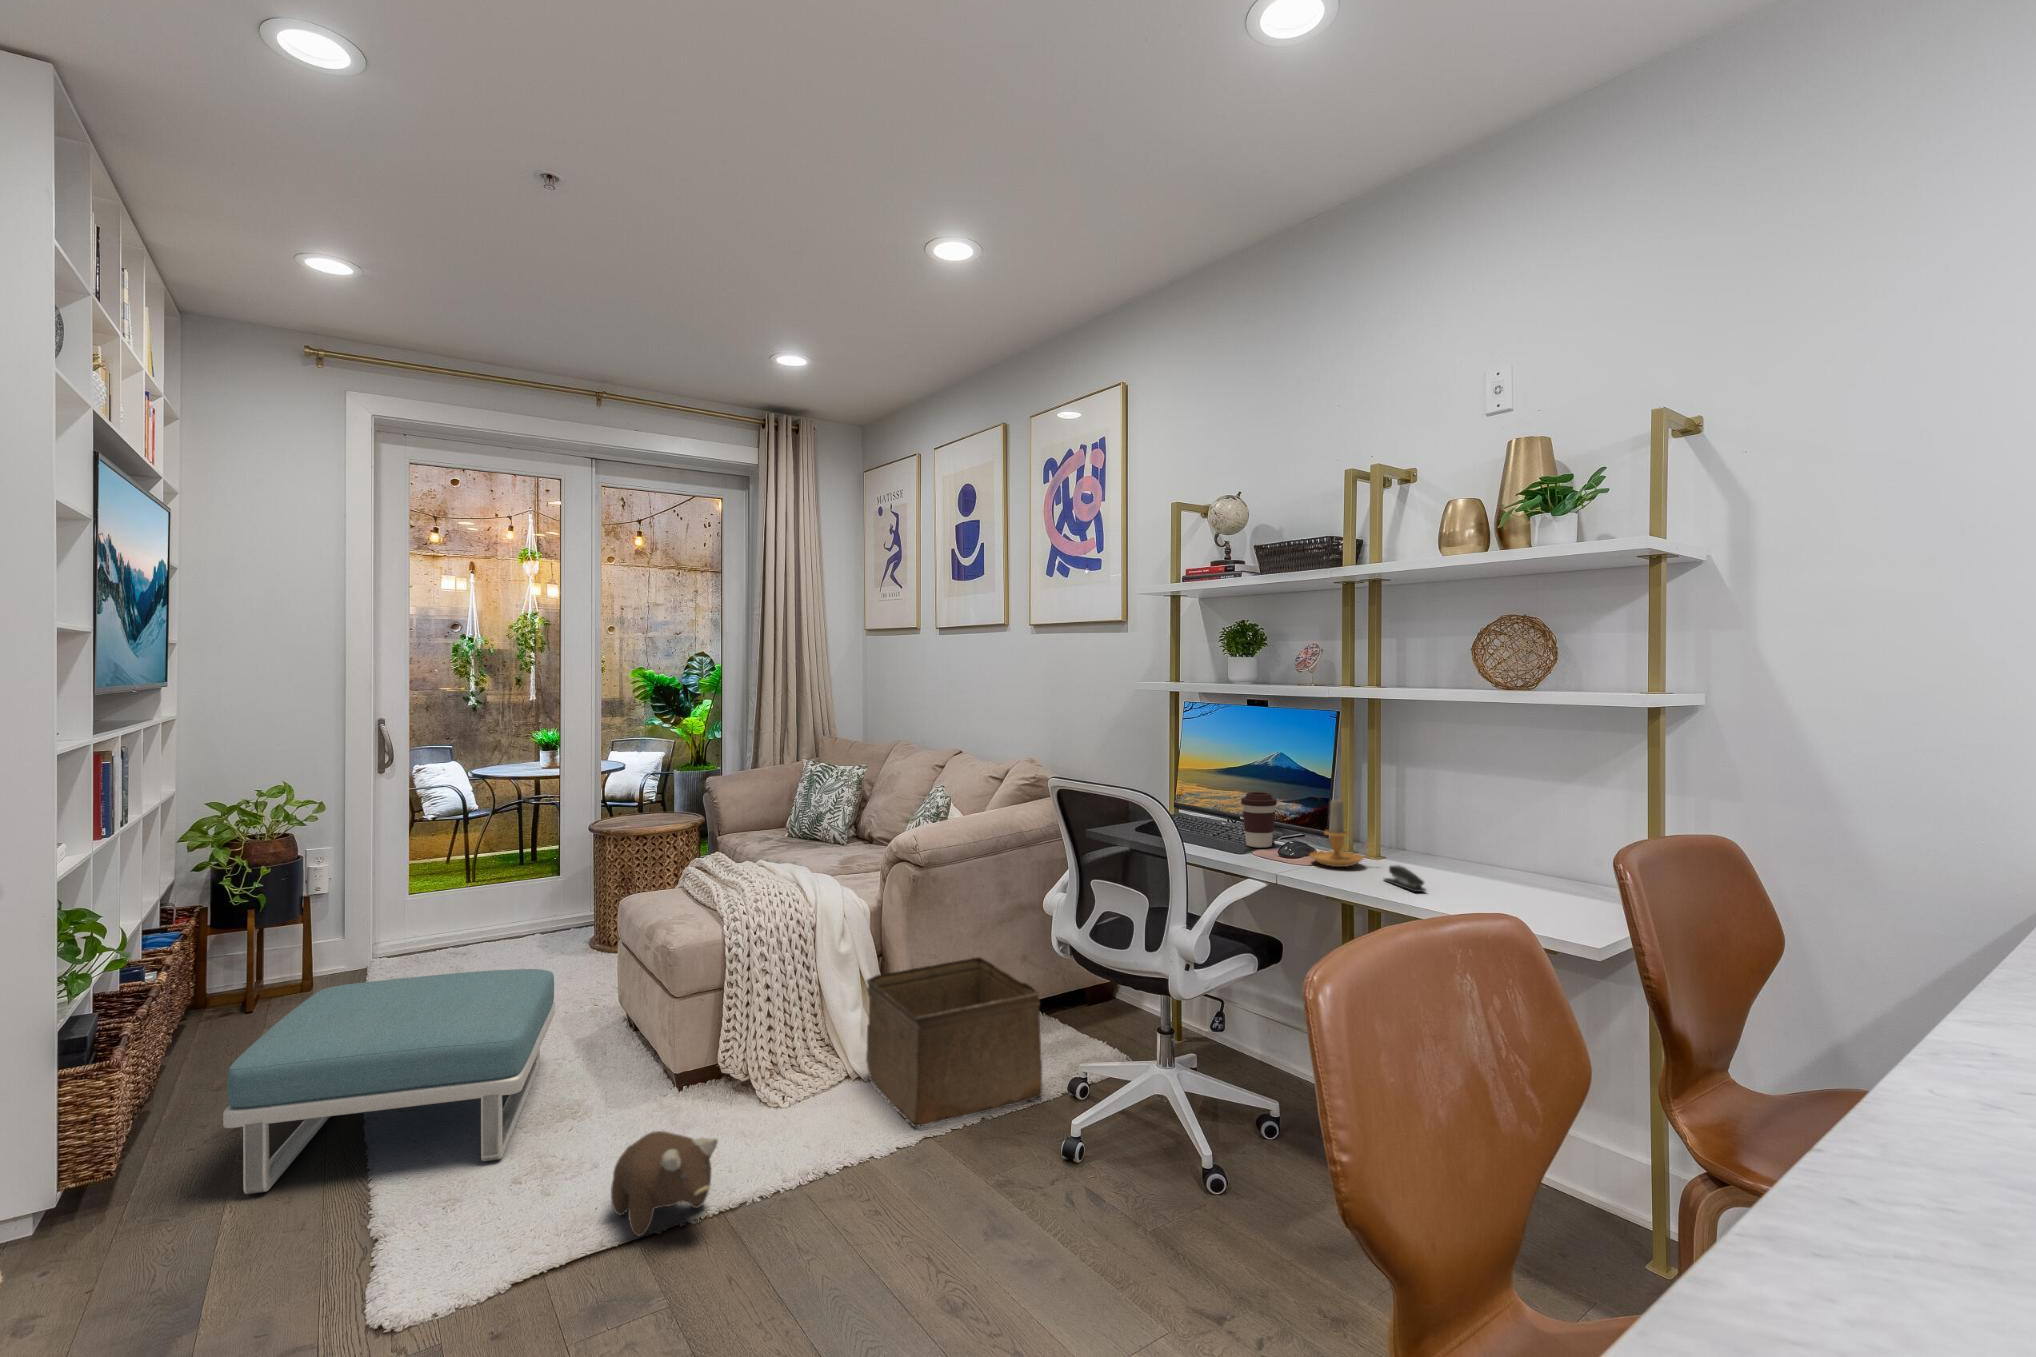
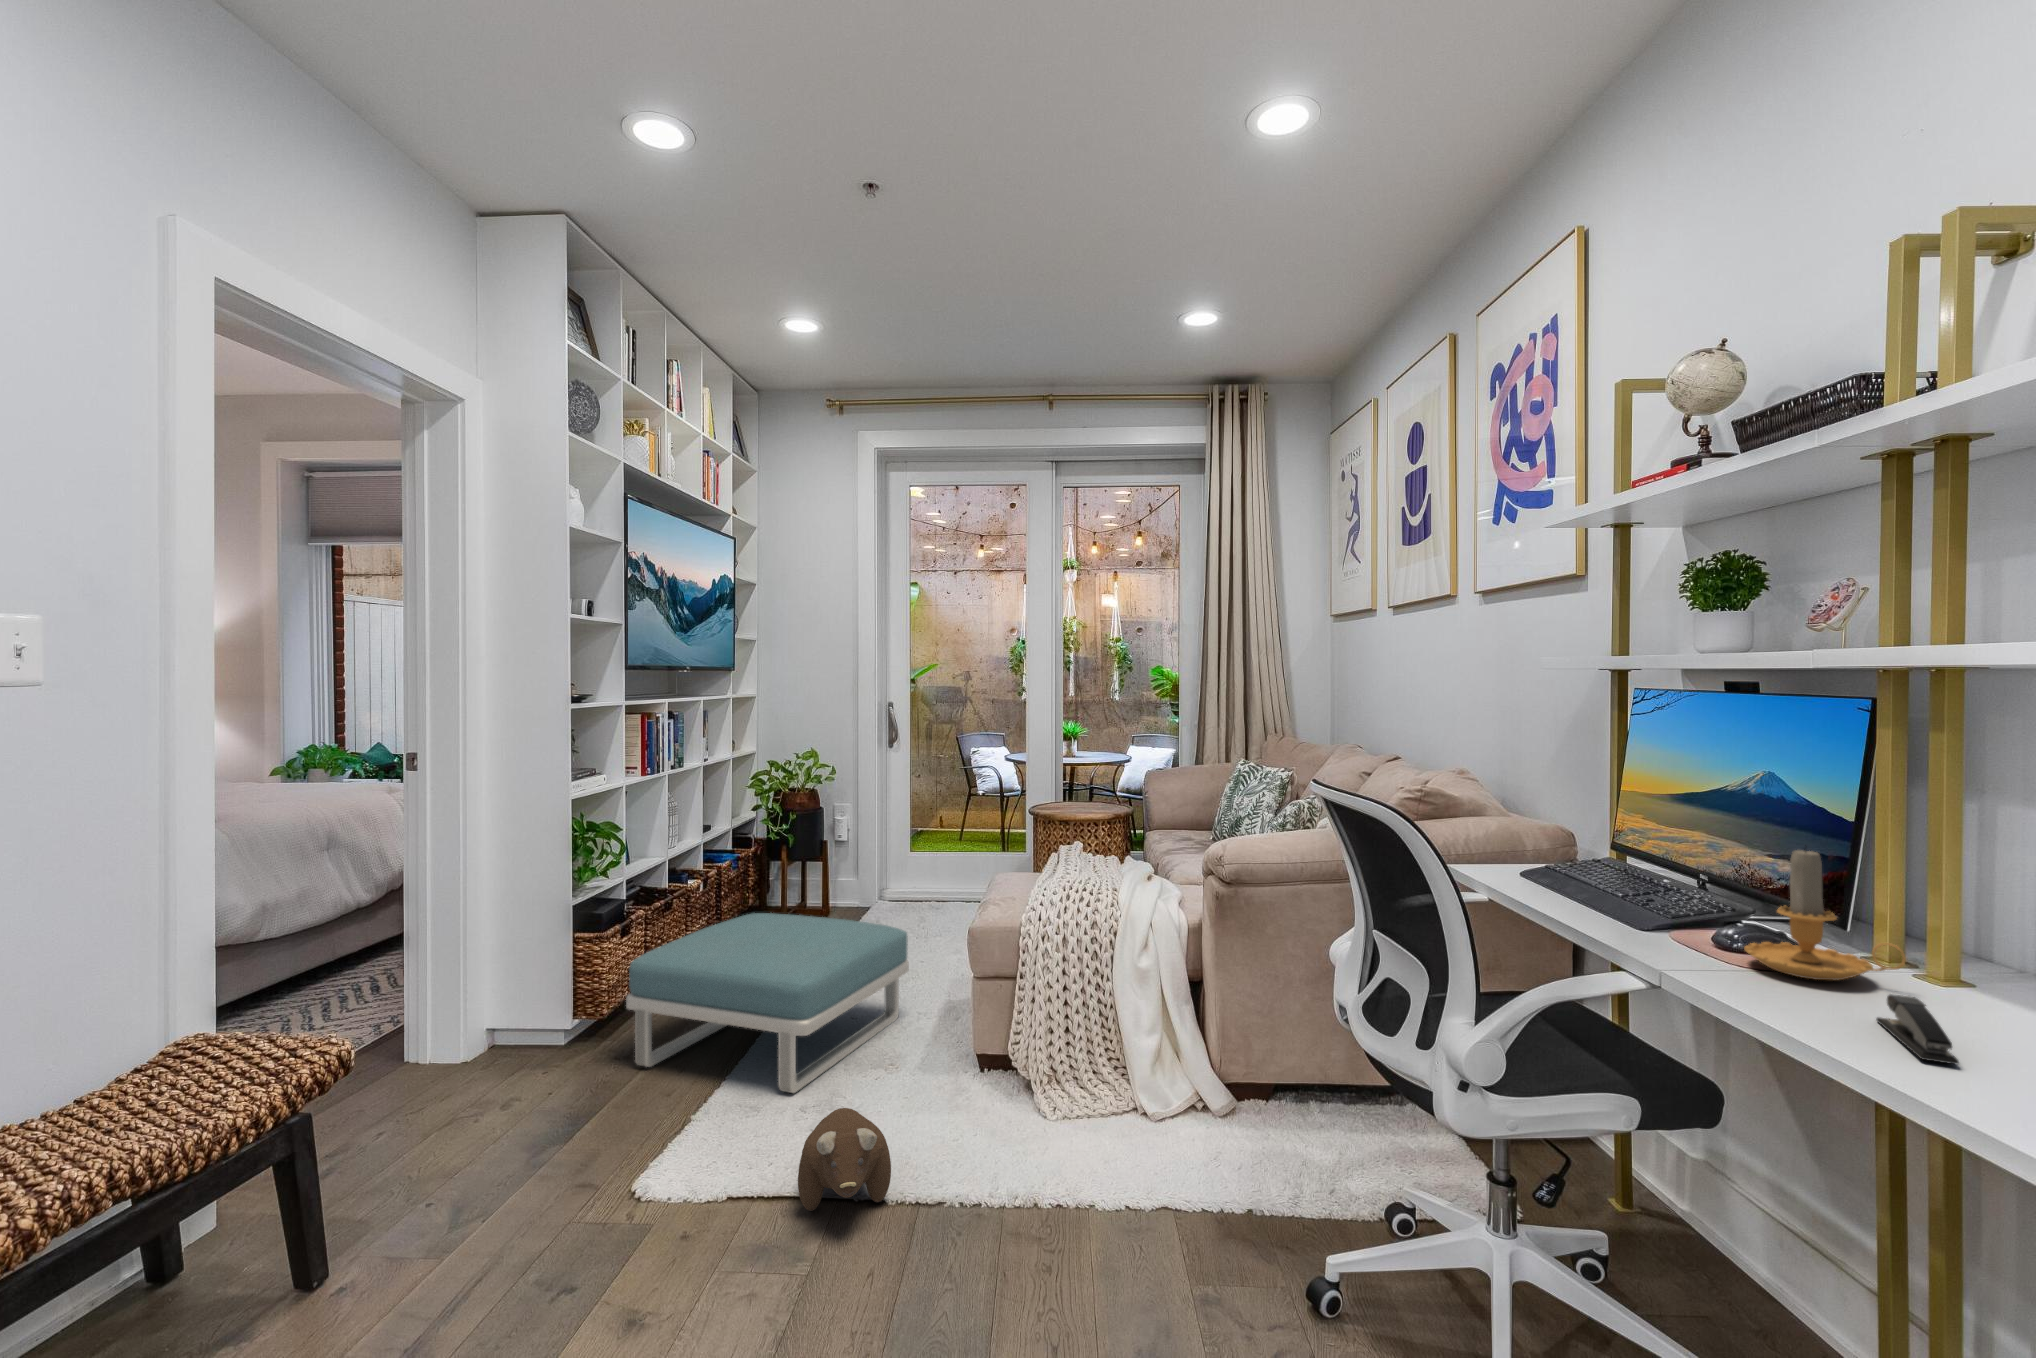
coffee cup: present [1241,792,1277,848] -> none [1651,826,1723,921]
storage bin: present [866,957,1042,1127] -> none [1146,1000,1338,1212]

